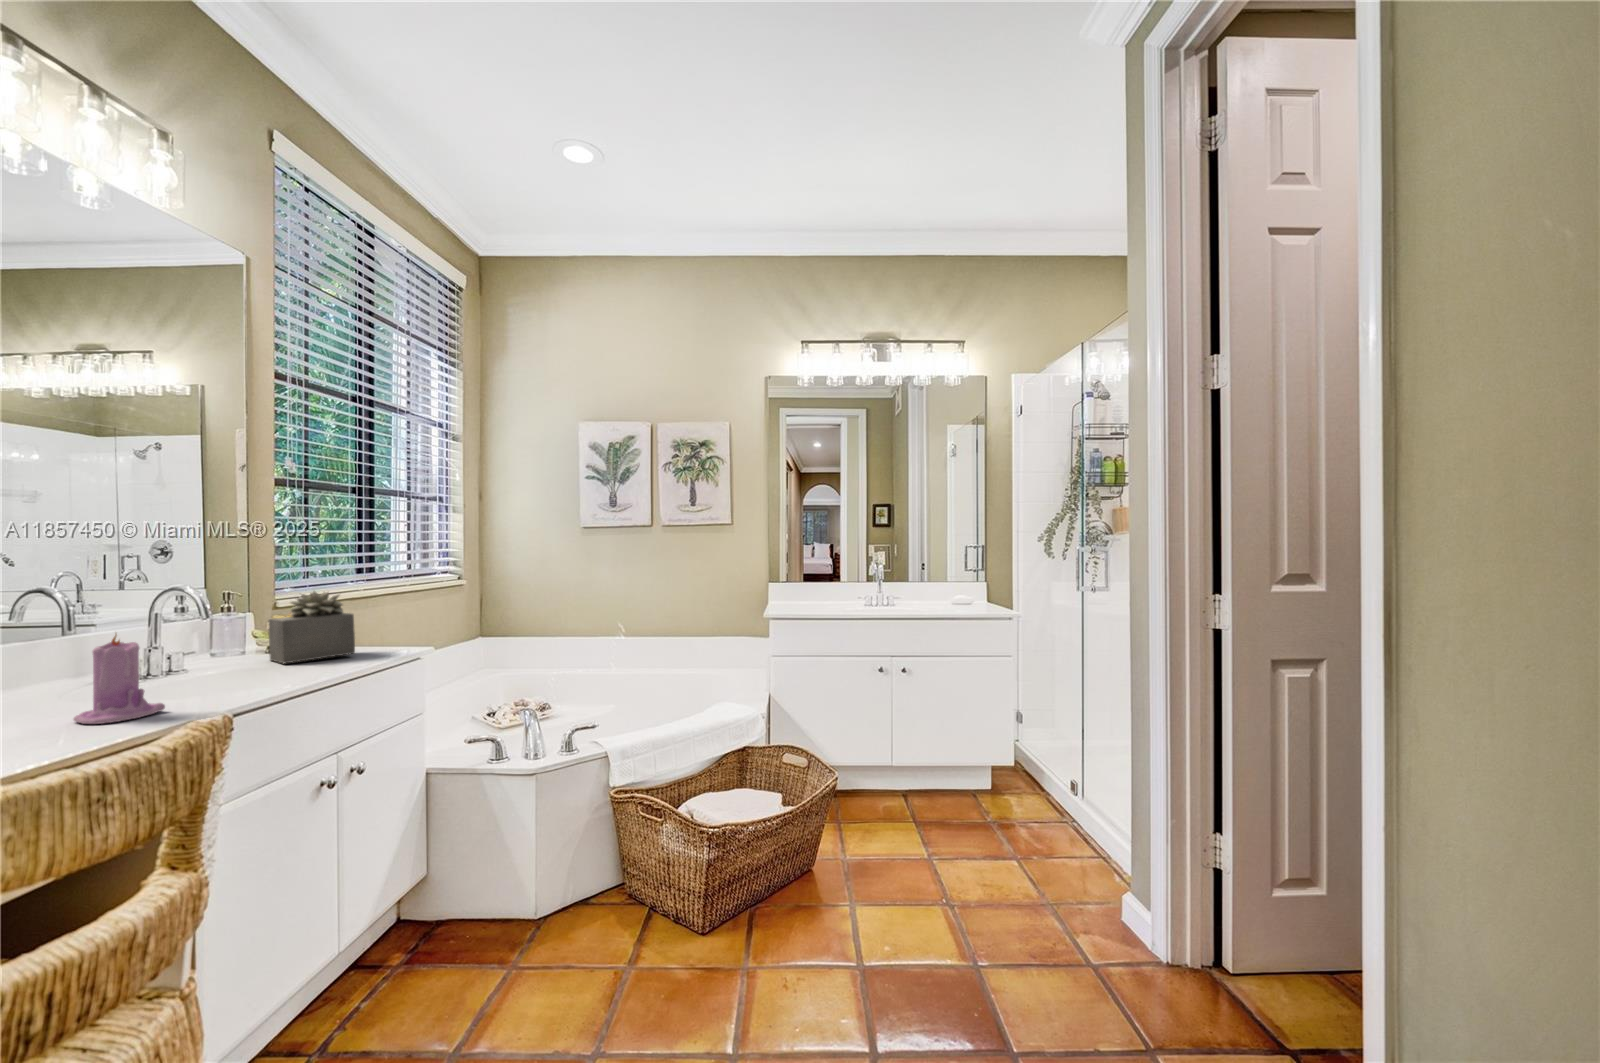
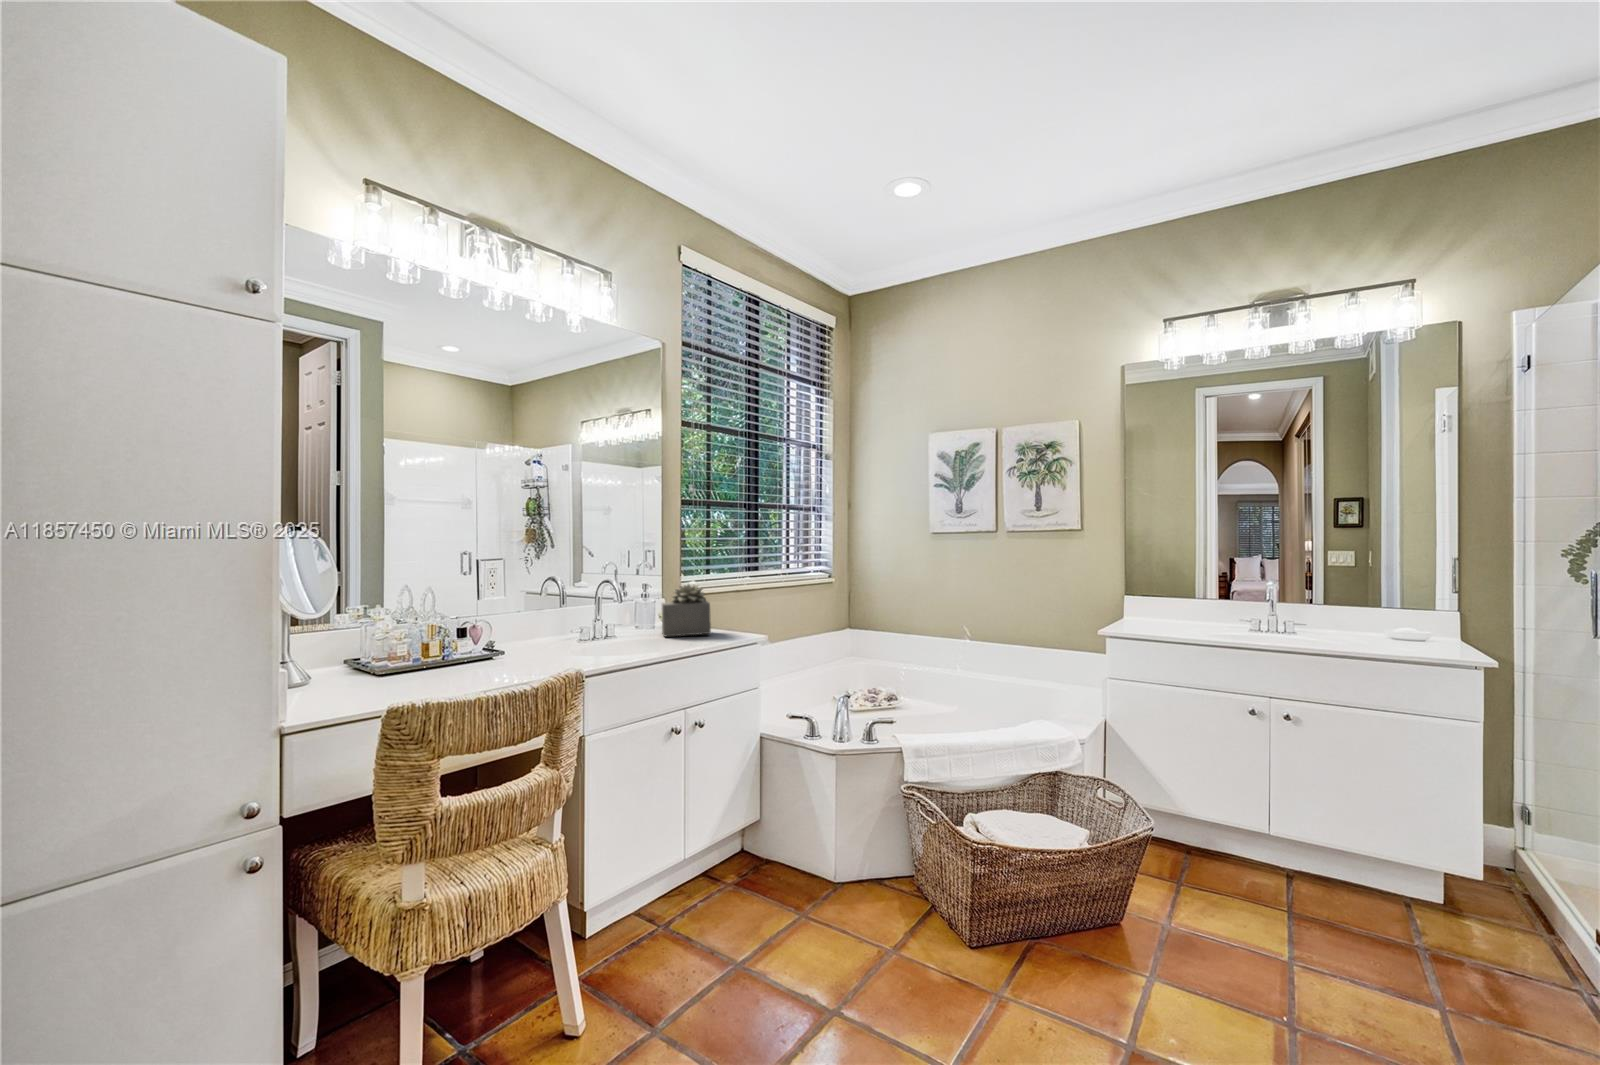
candle: present [74,635,165,724] -> none [519,608,564,667]

